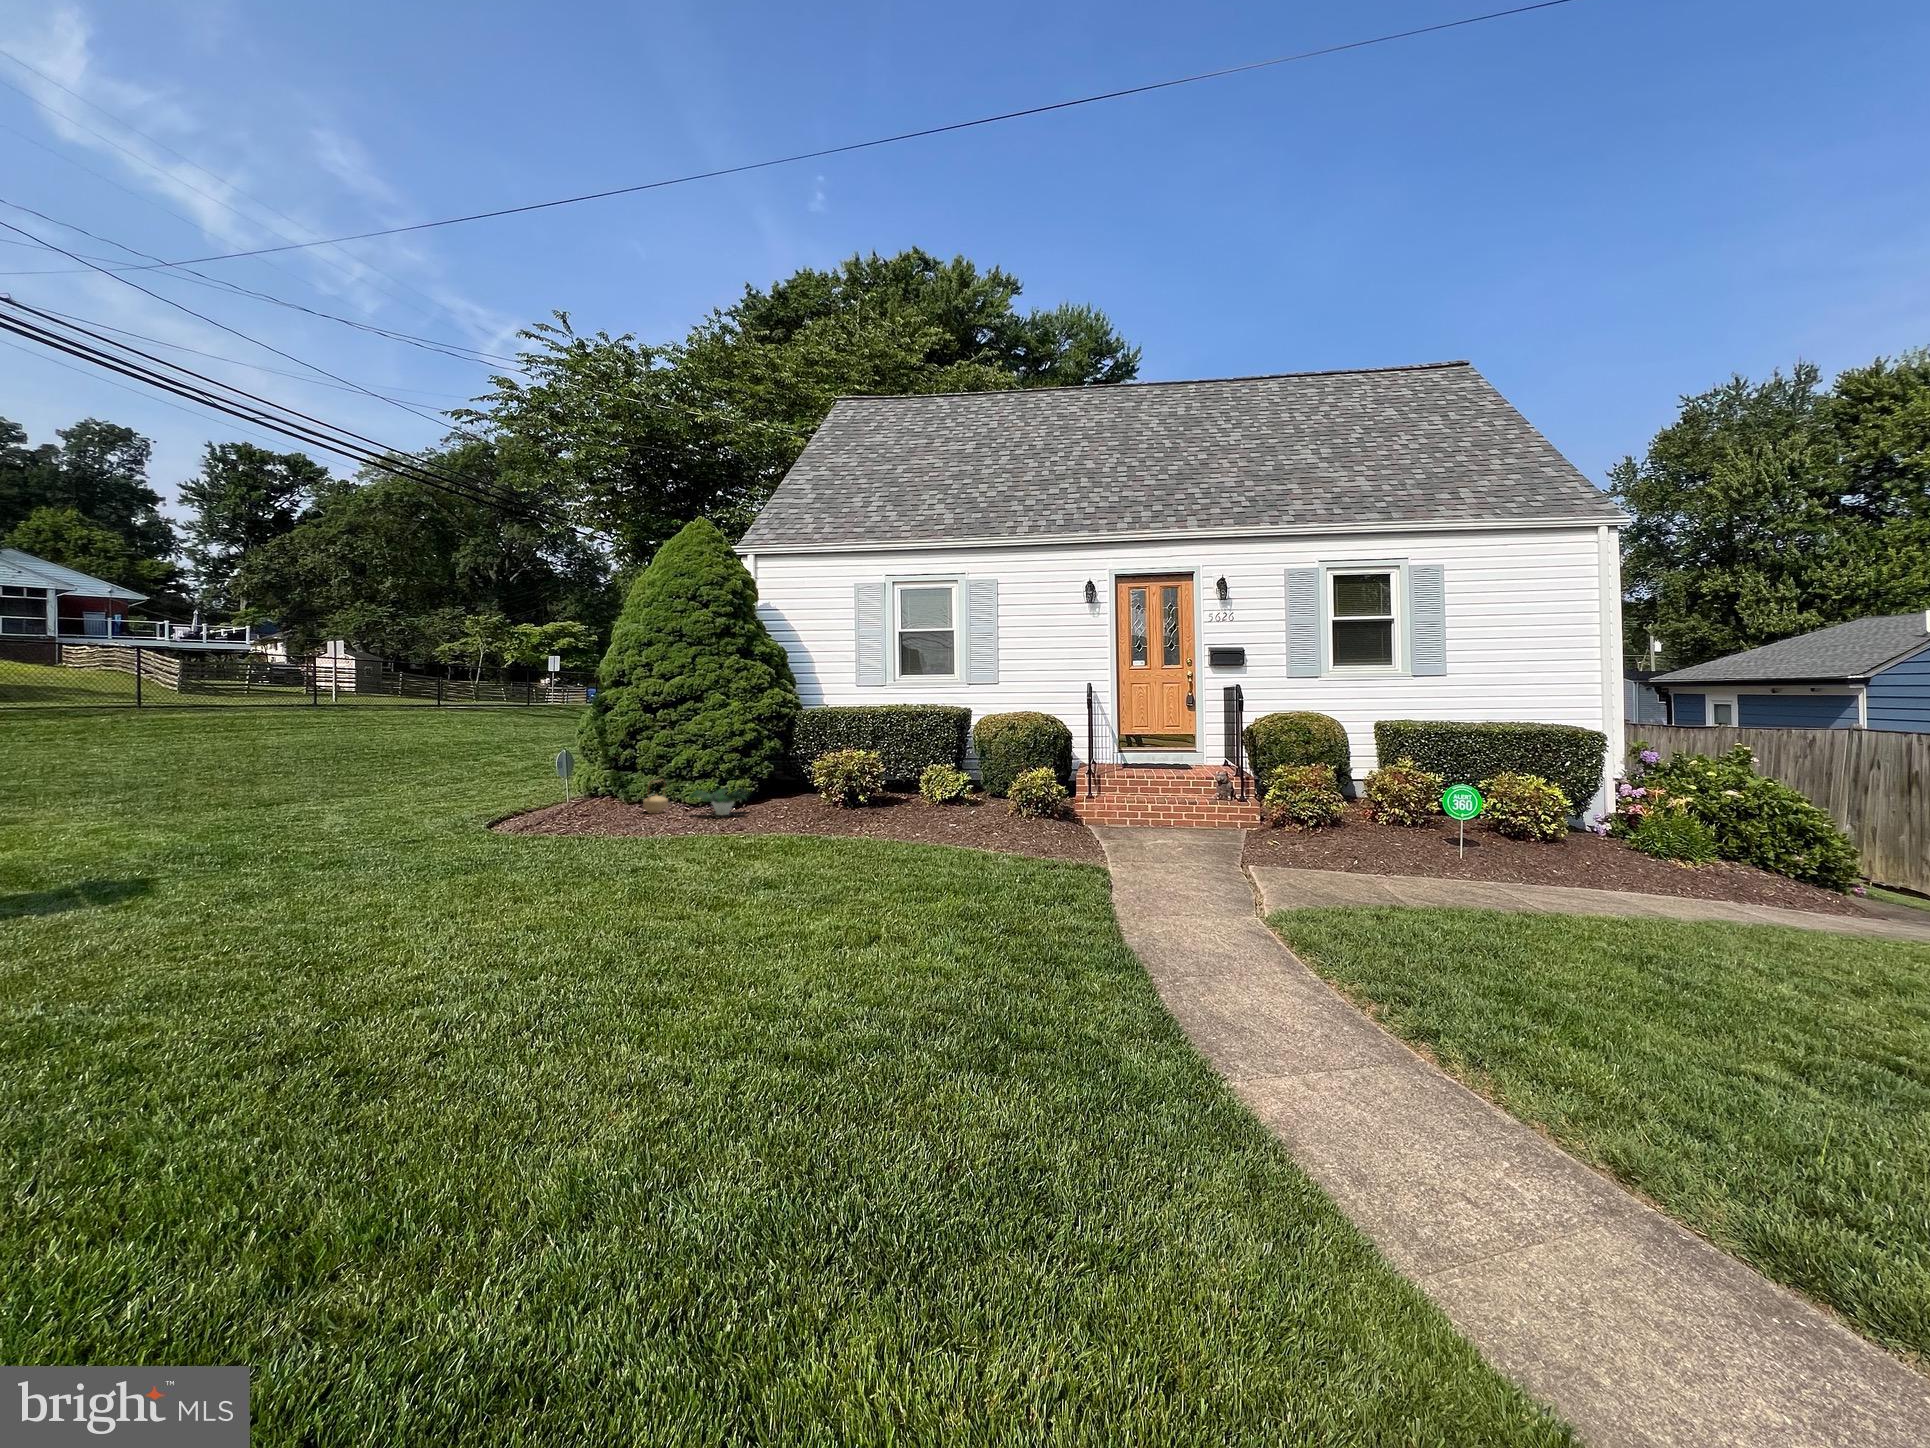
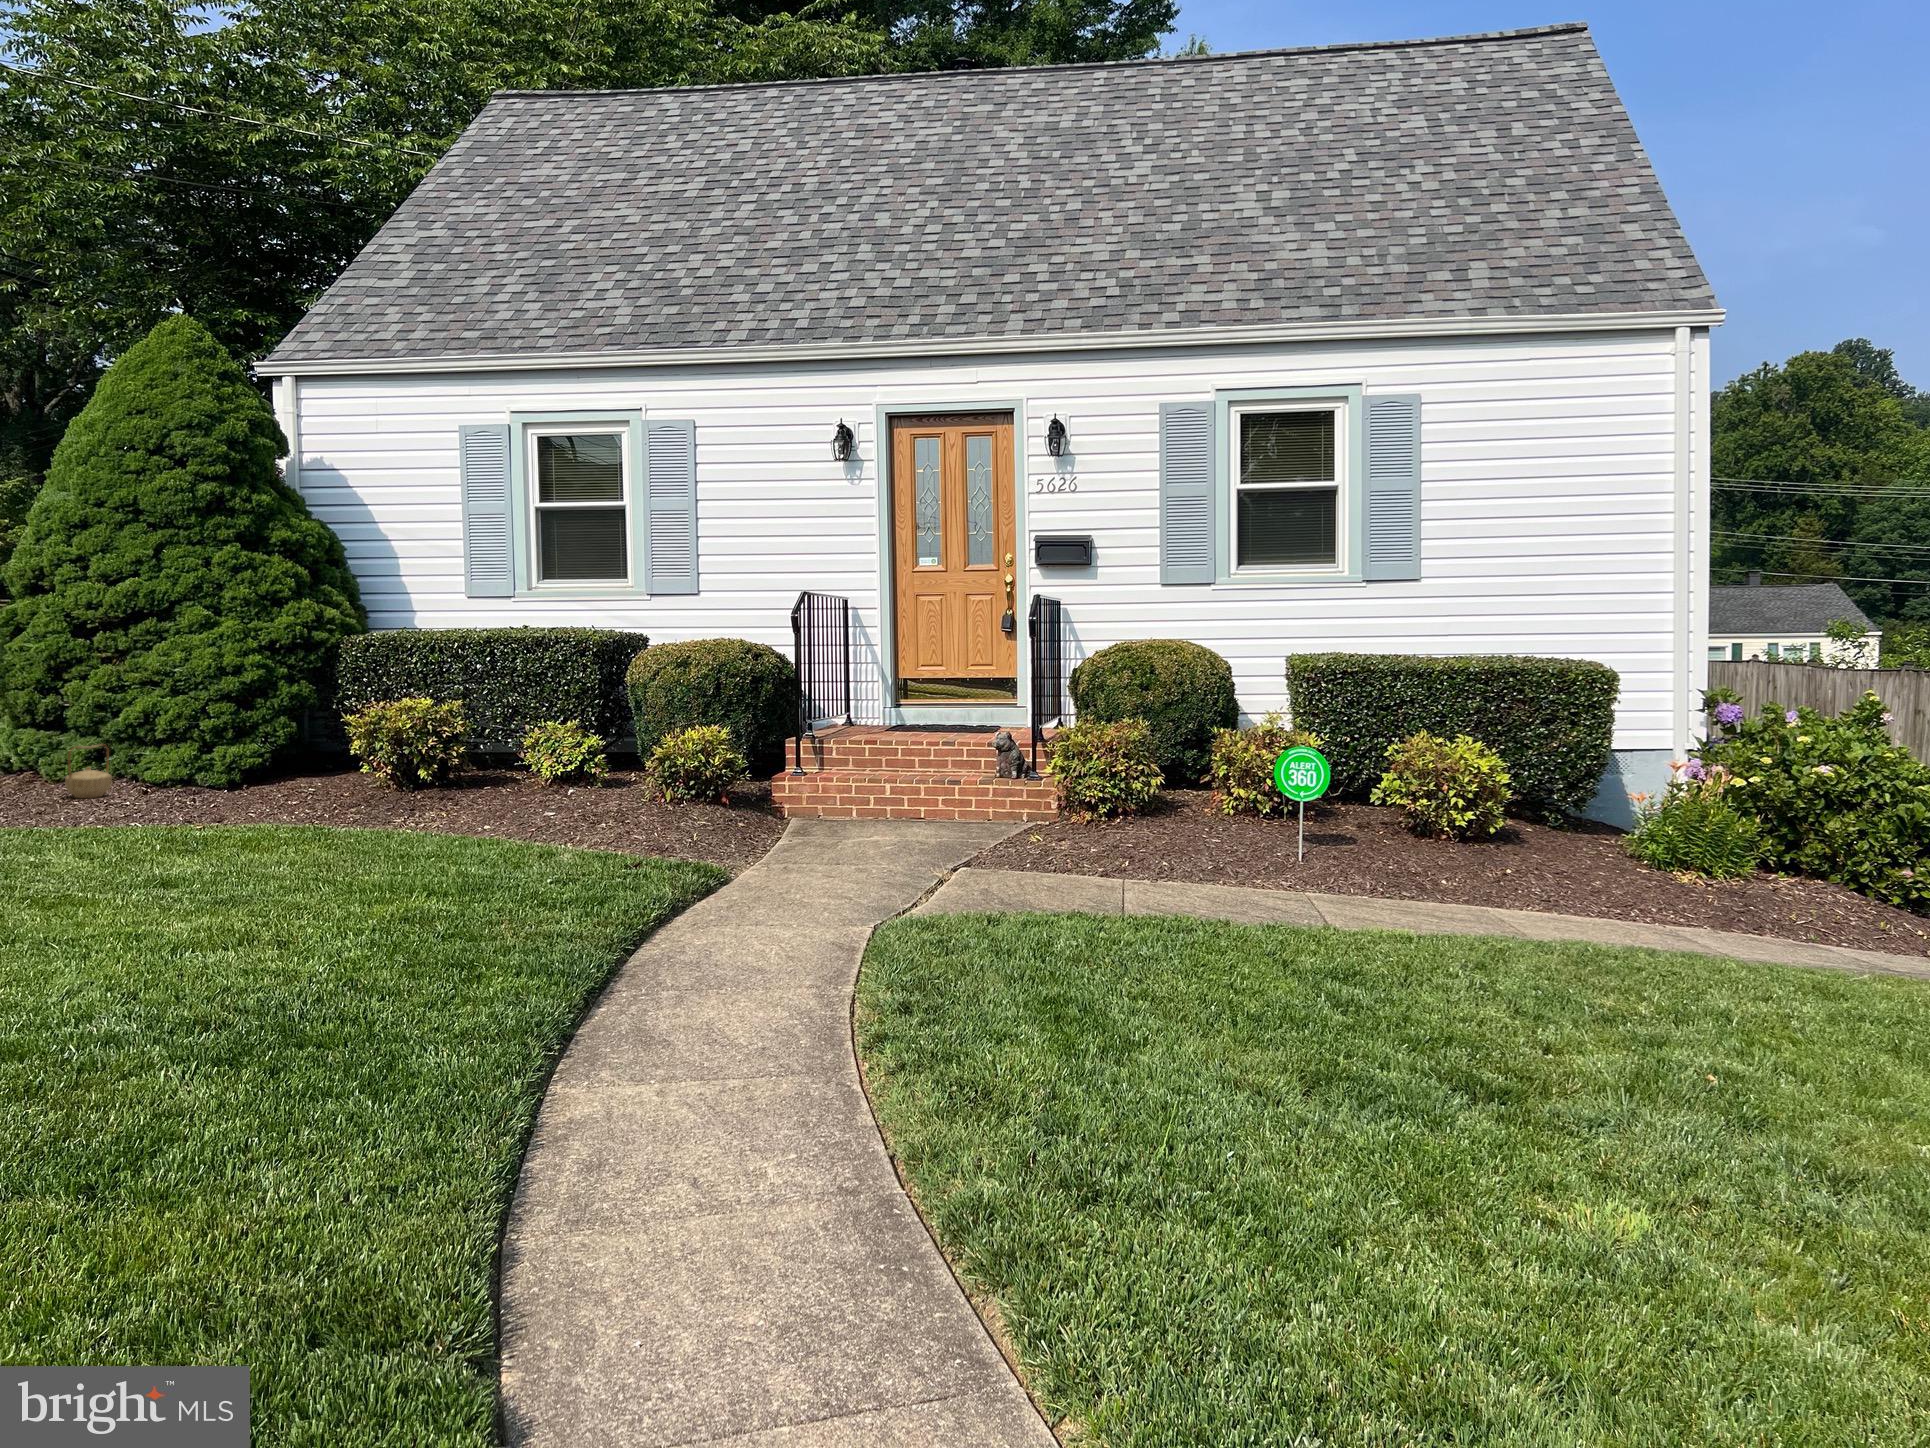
potted plant: present [689,789,750,815] -> none [130,758,246,802]

